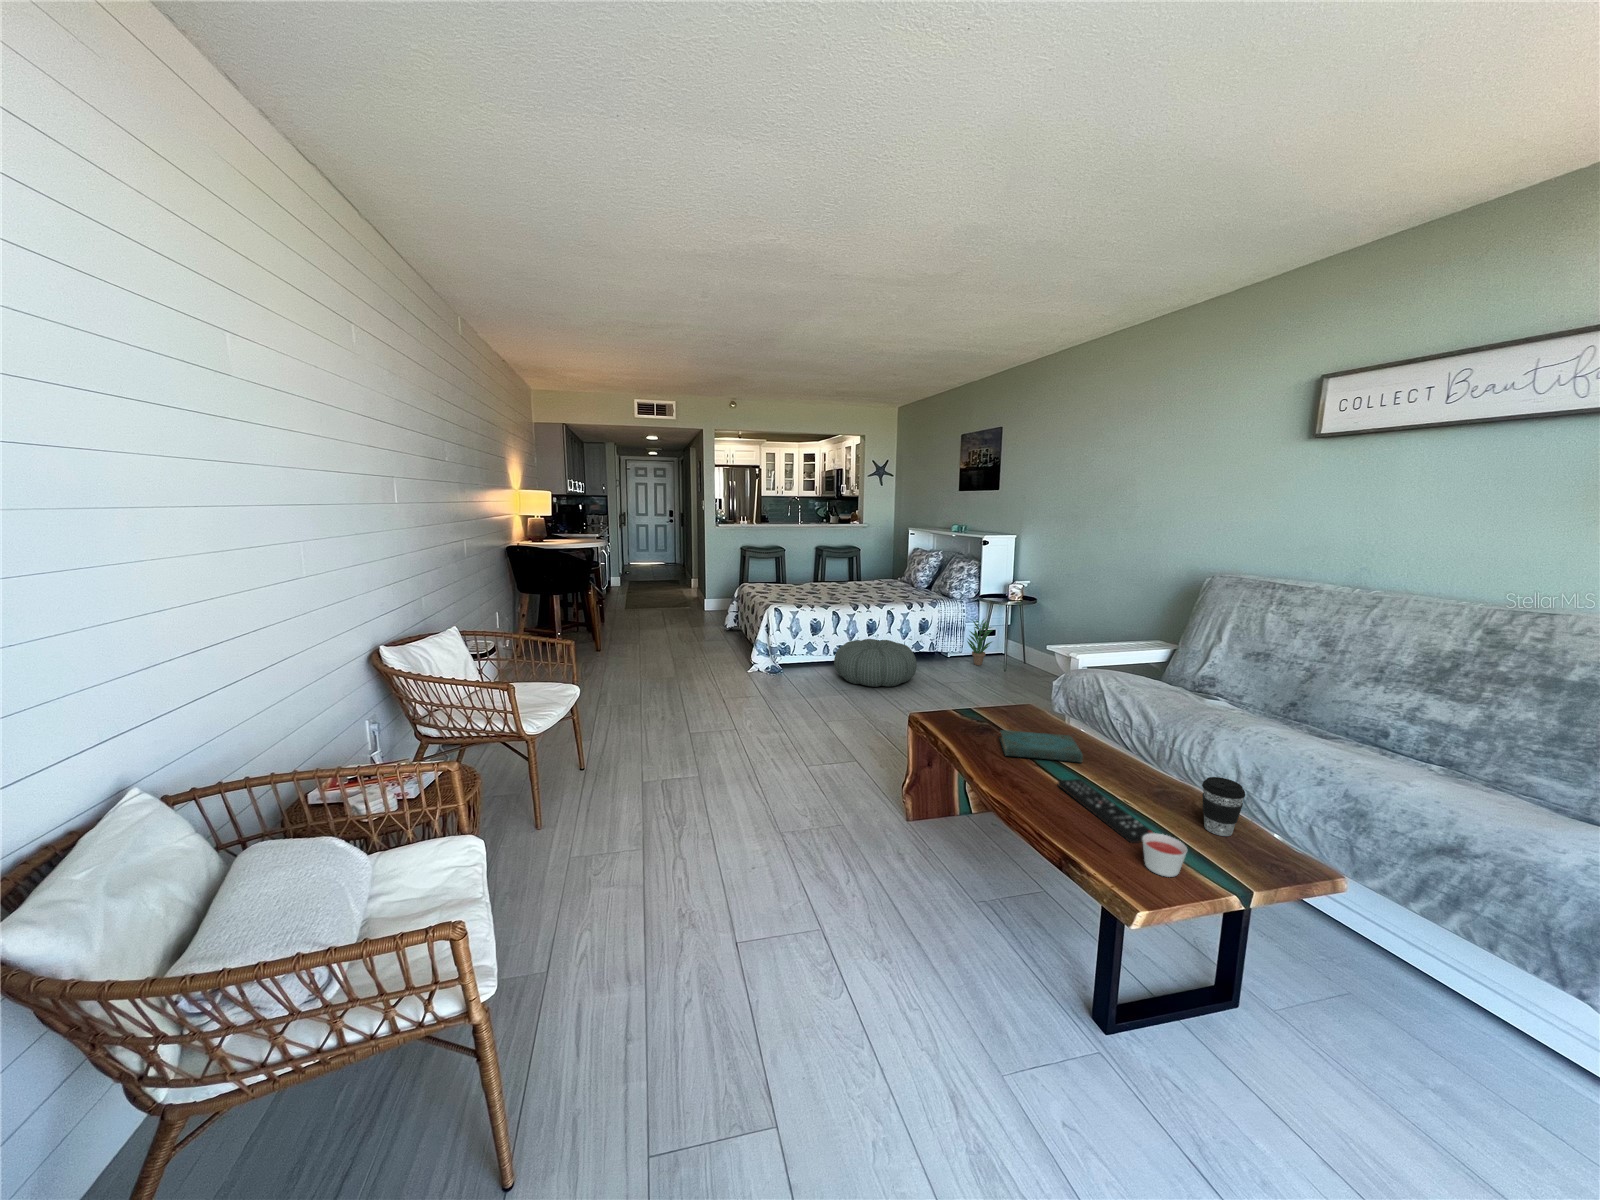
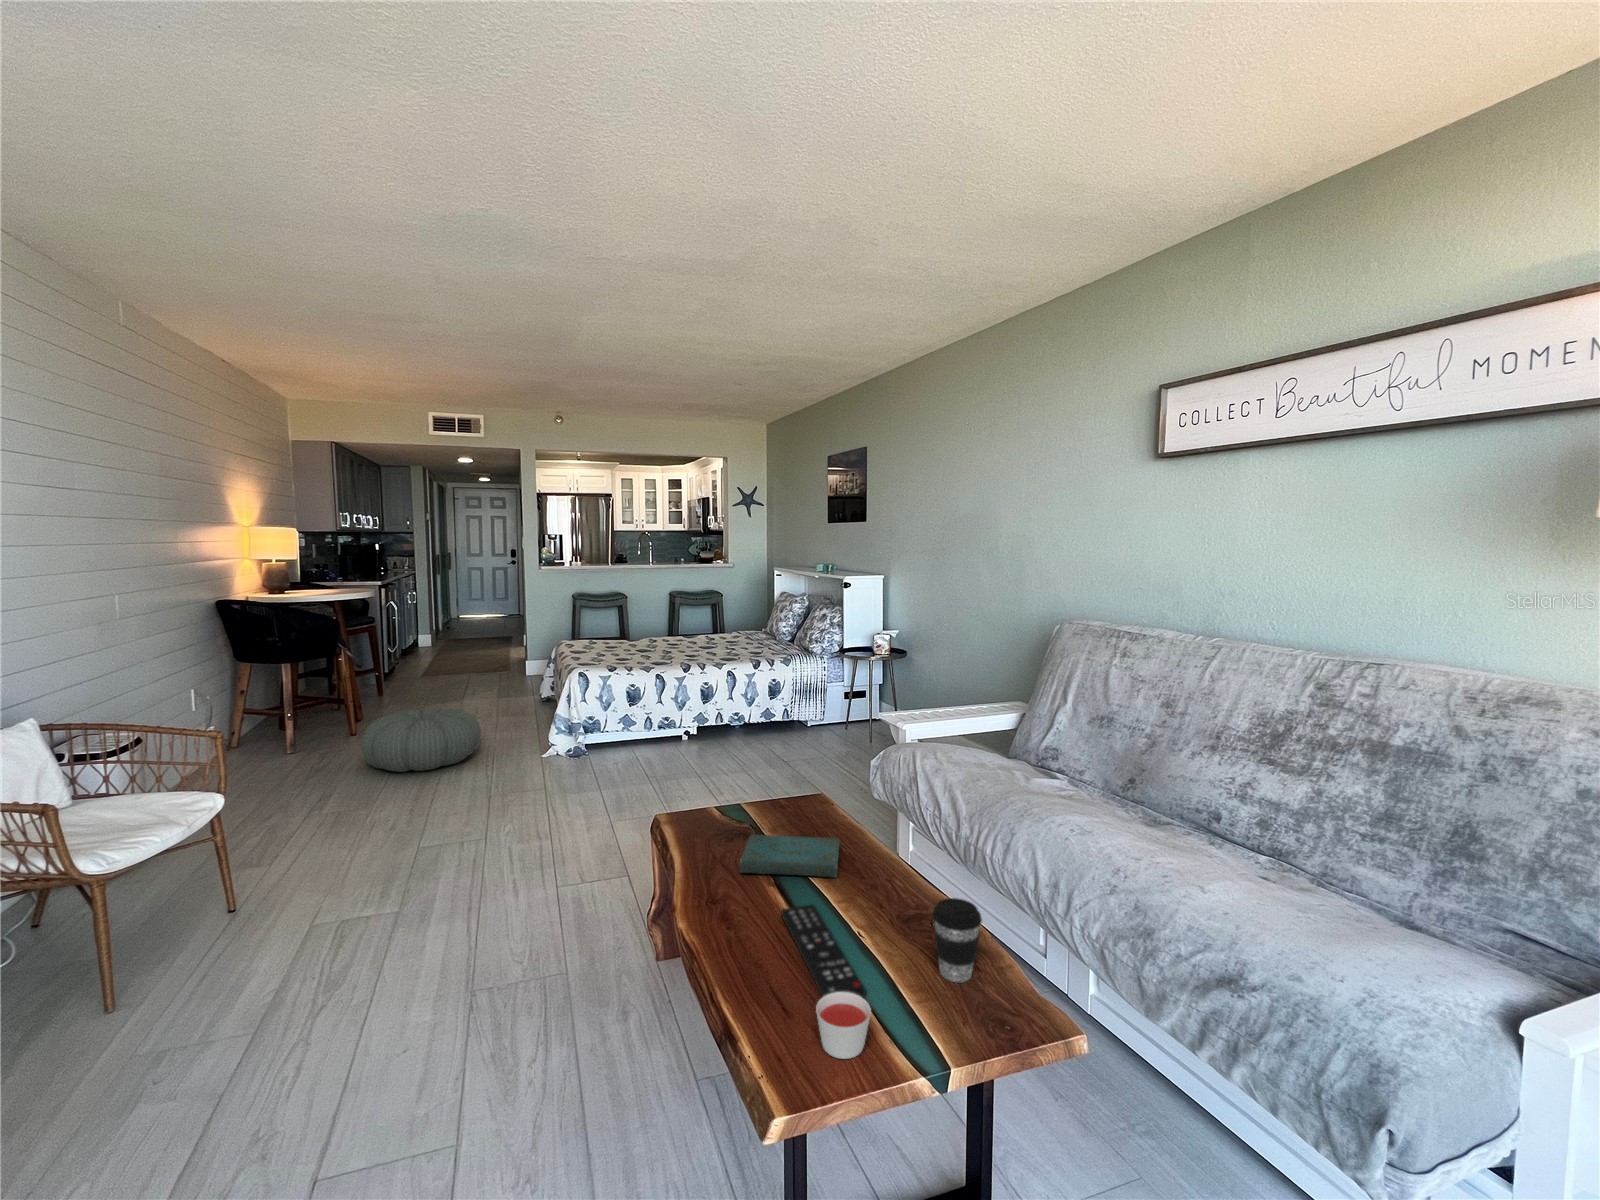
potted plant: present [967,620,992,665] -> none [829,677,860,736]
pouf: present [834,639,917,687] -> present [361,708,481,772]

